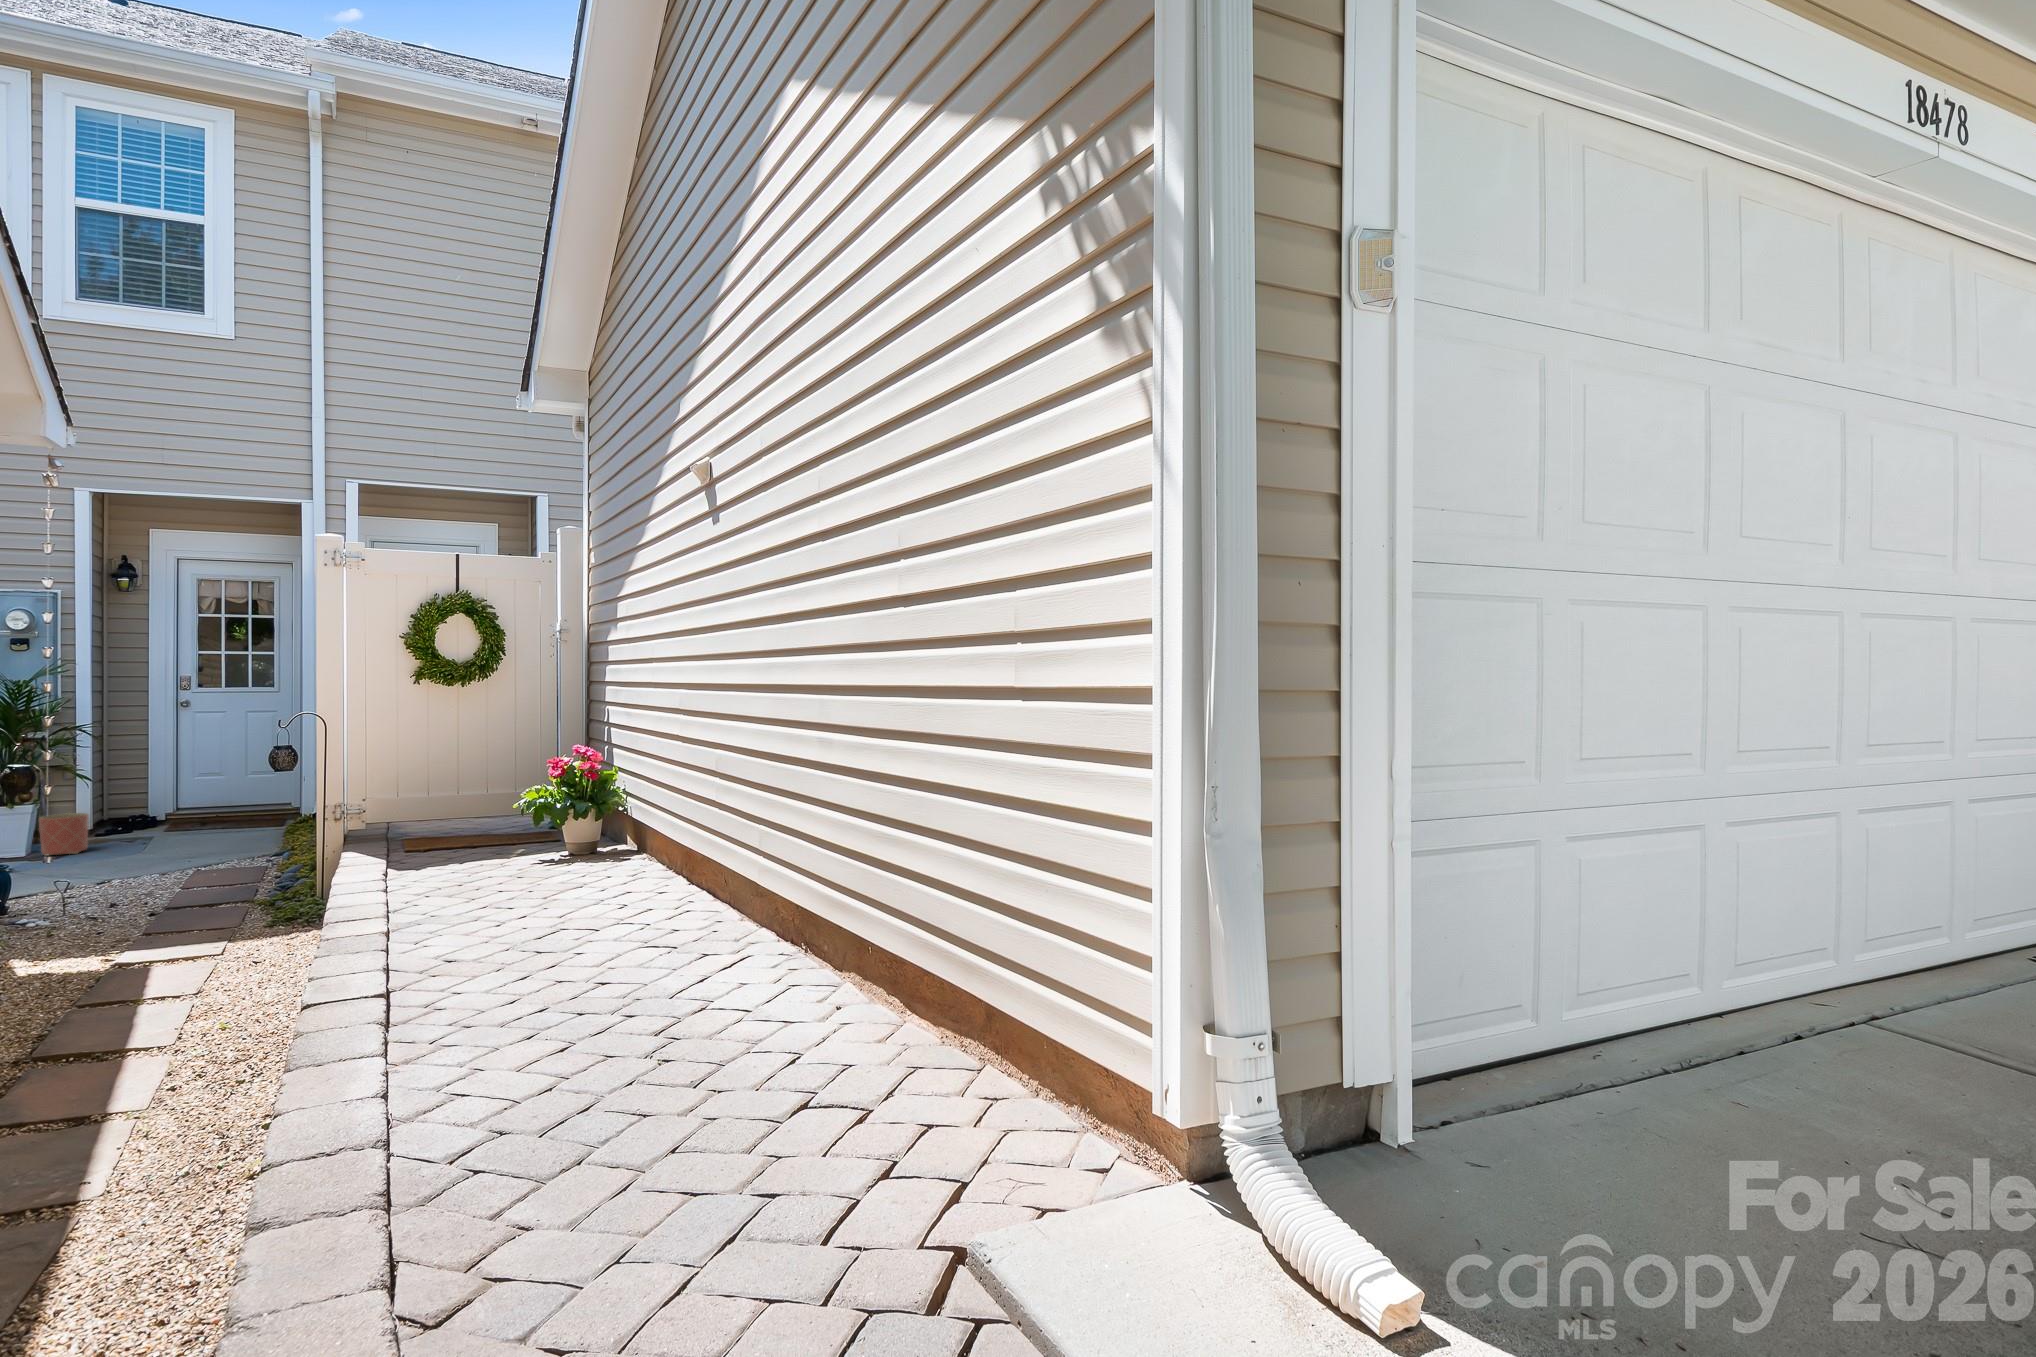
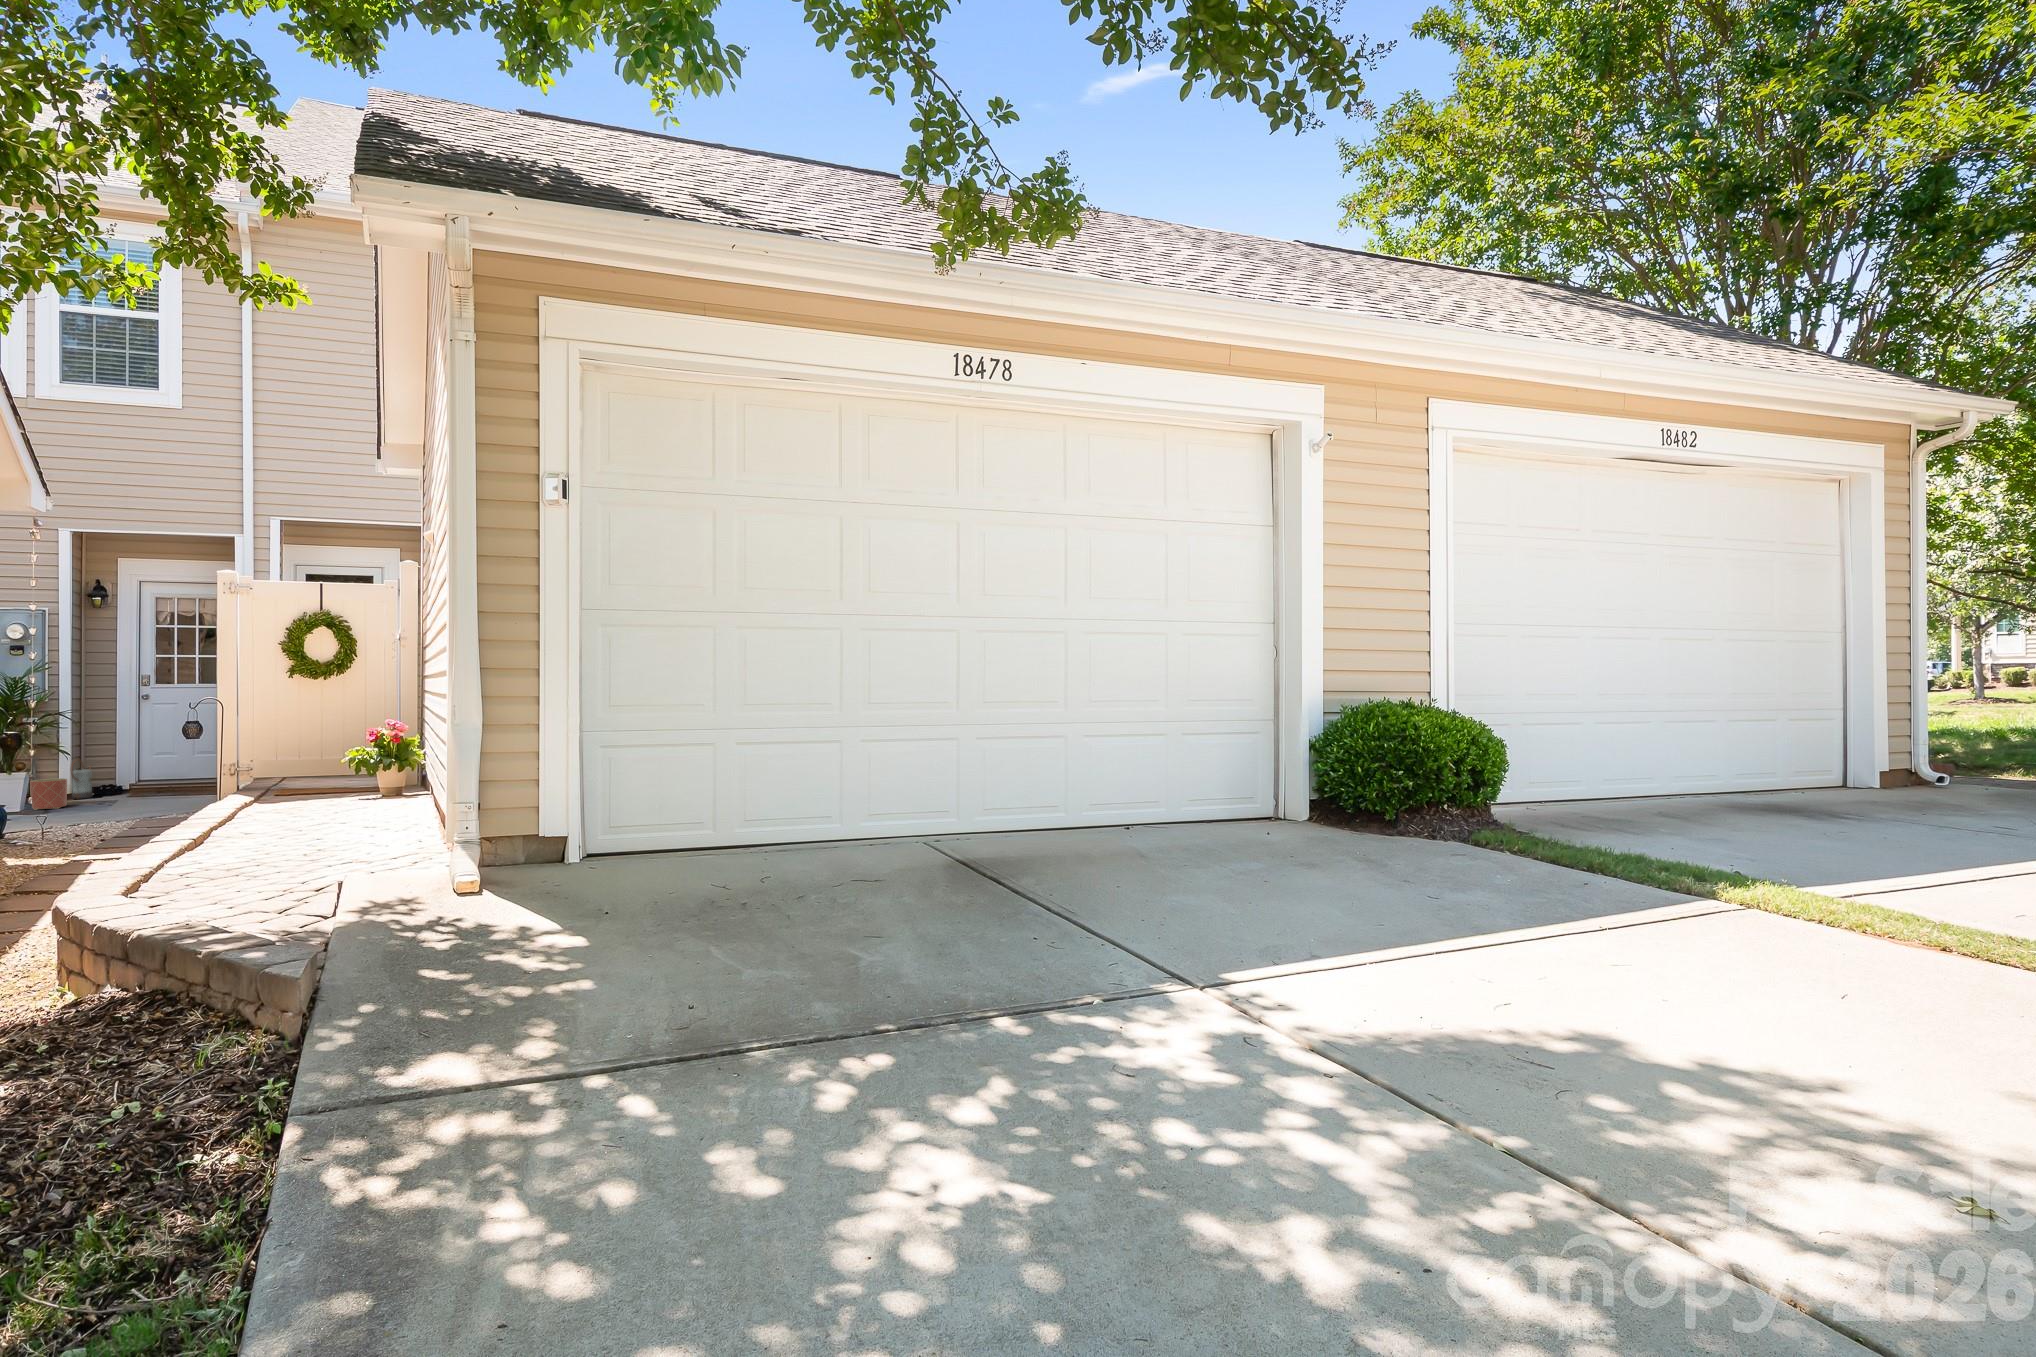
watering can: none [91,785,119,836] -> present [71,760,92,798]

